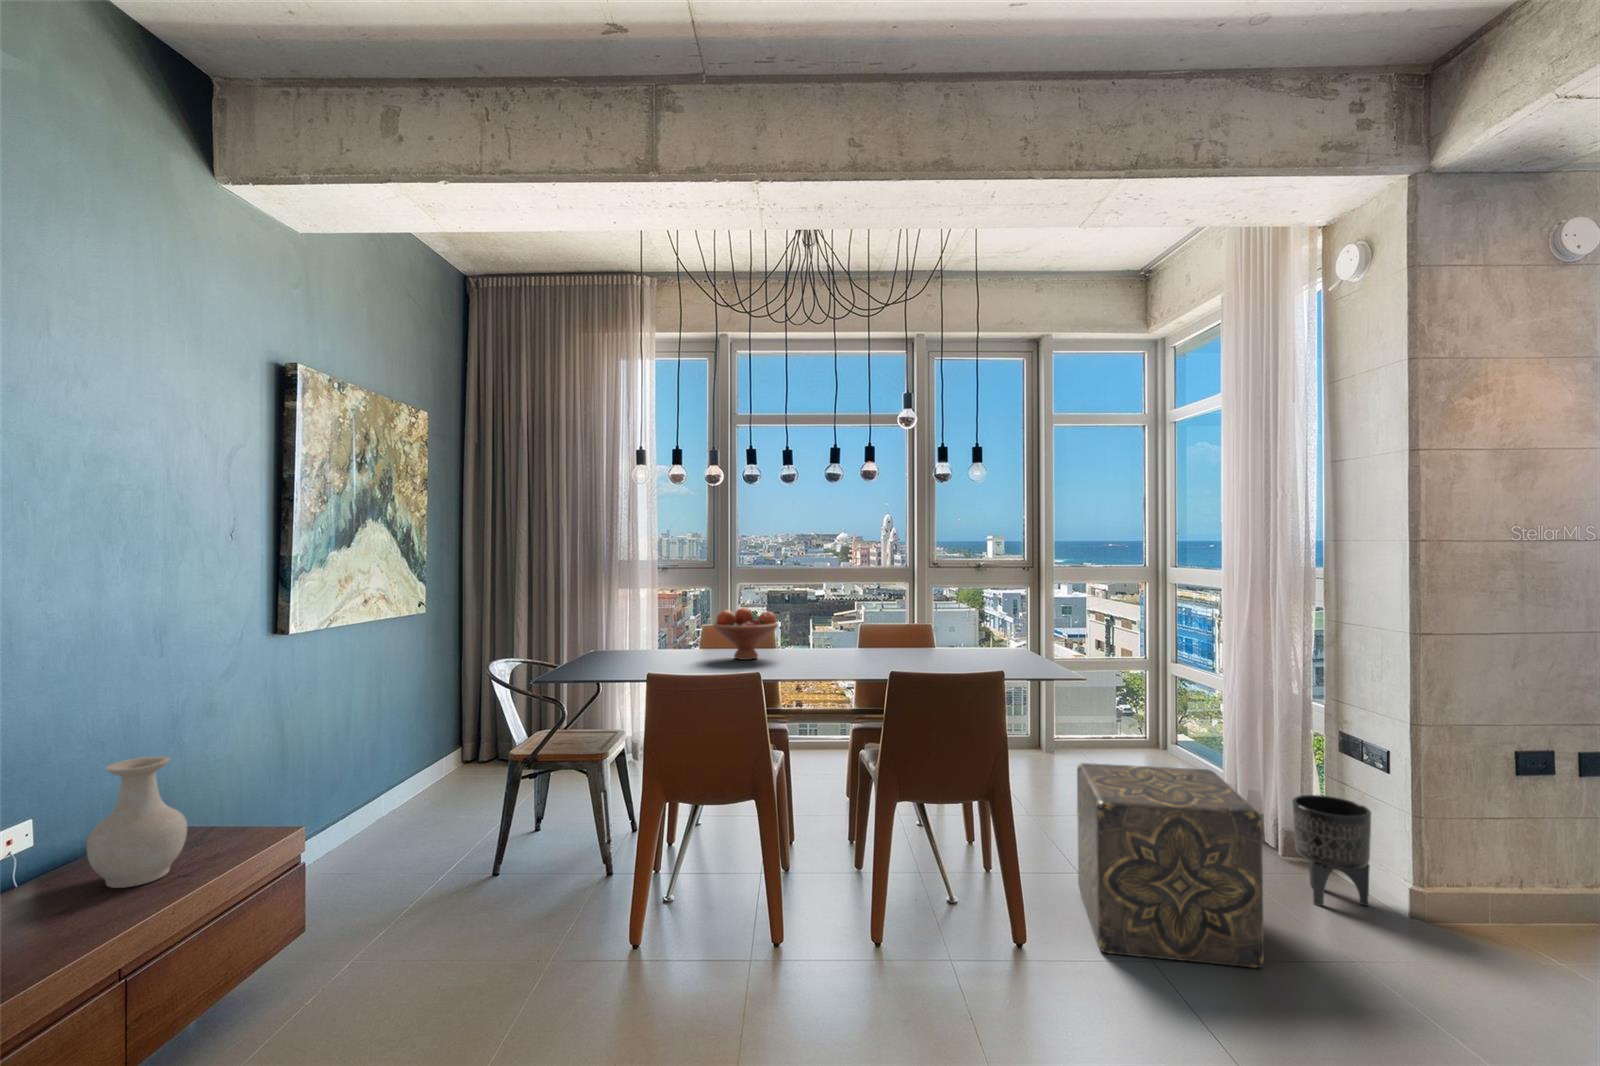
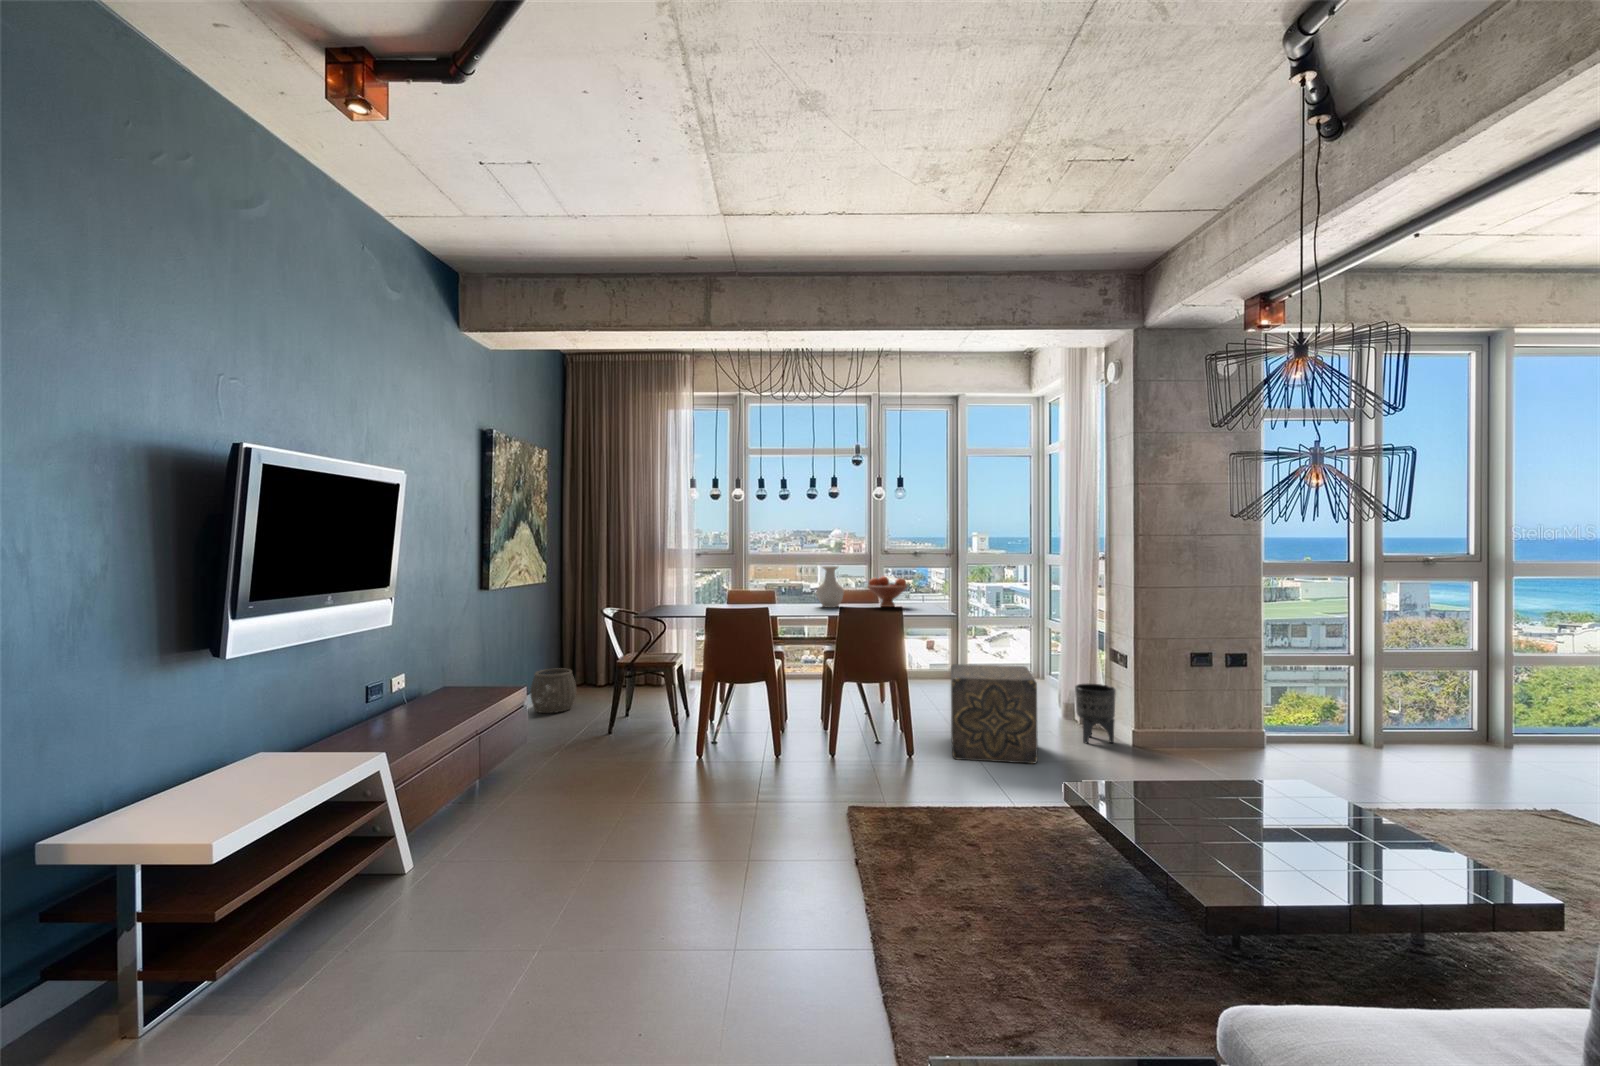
fruit bowl: present [713,608,778,660] -> present [868,576,907,607]
woven basket: none [385,749,463,826] -> present [530,668,576,713]
vase: present [87,756,187,888] -> present [817,566,844,607]

